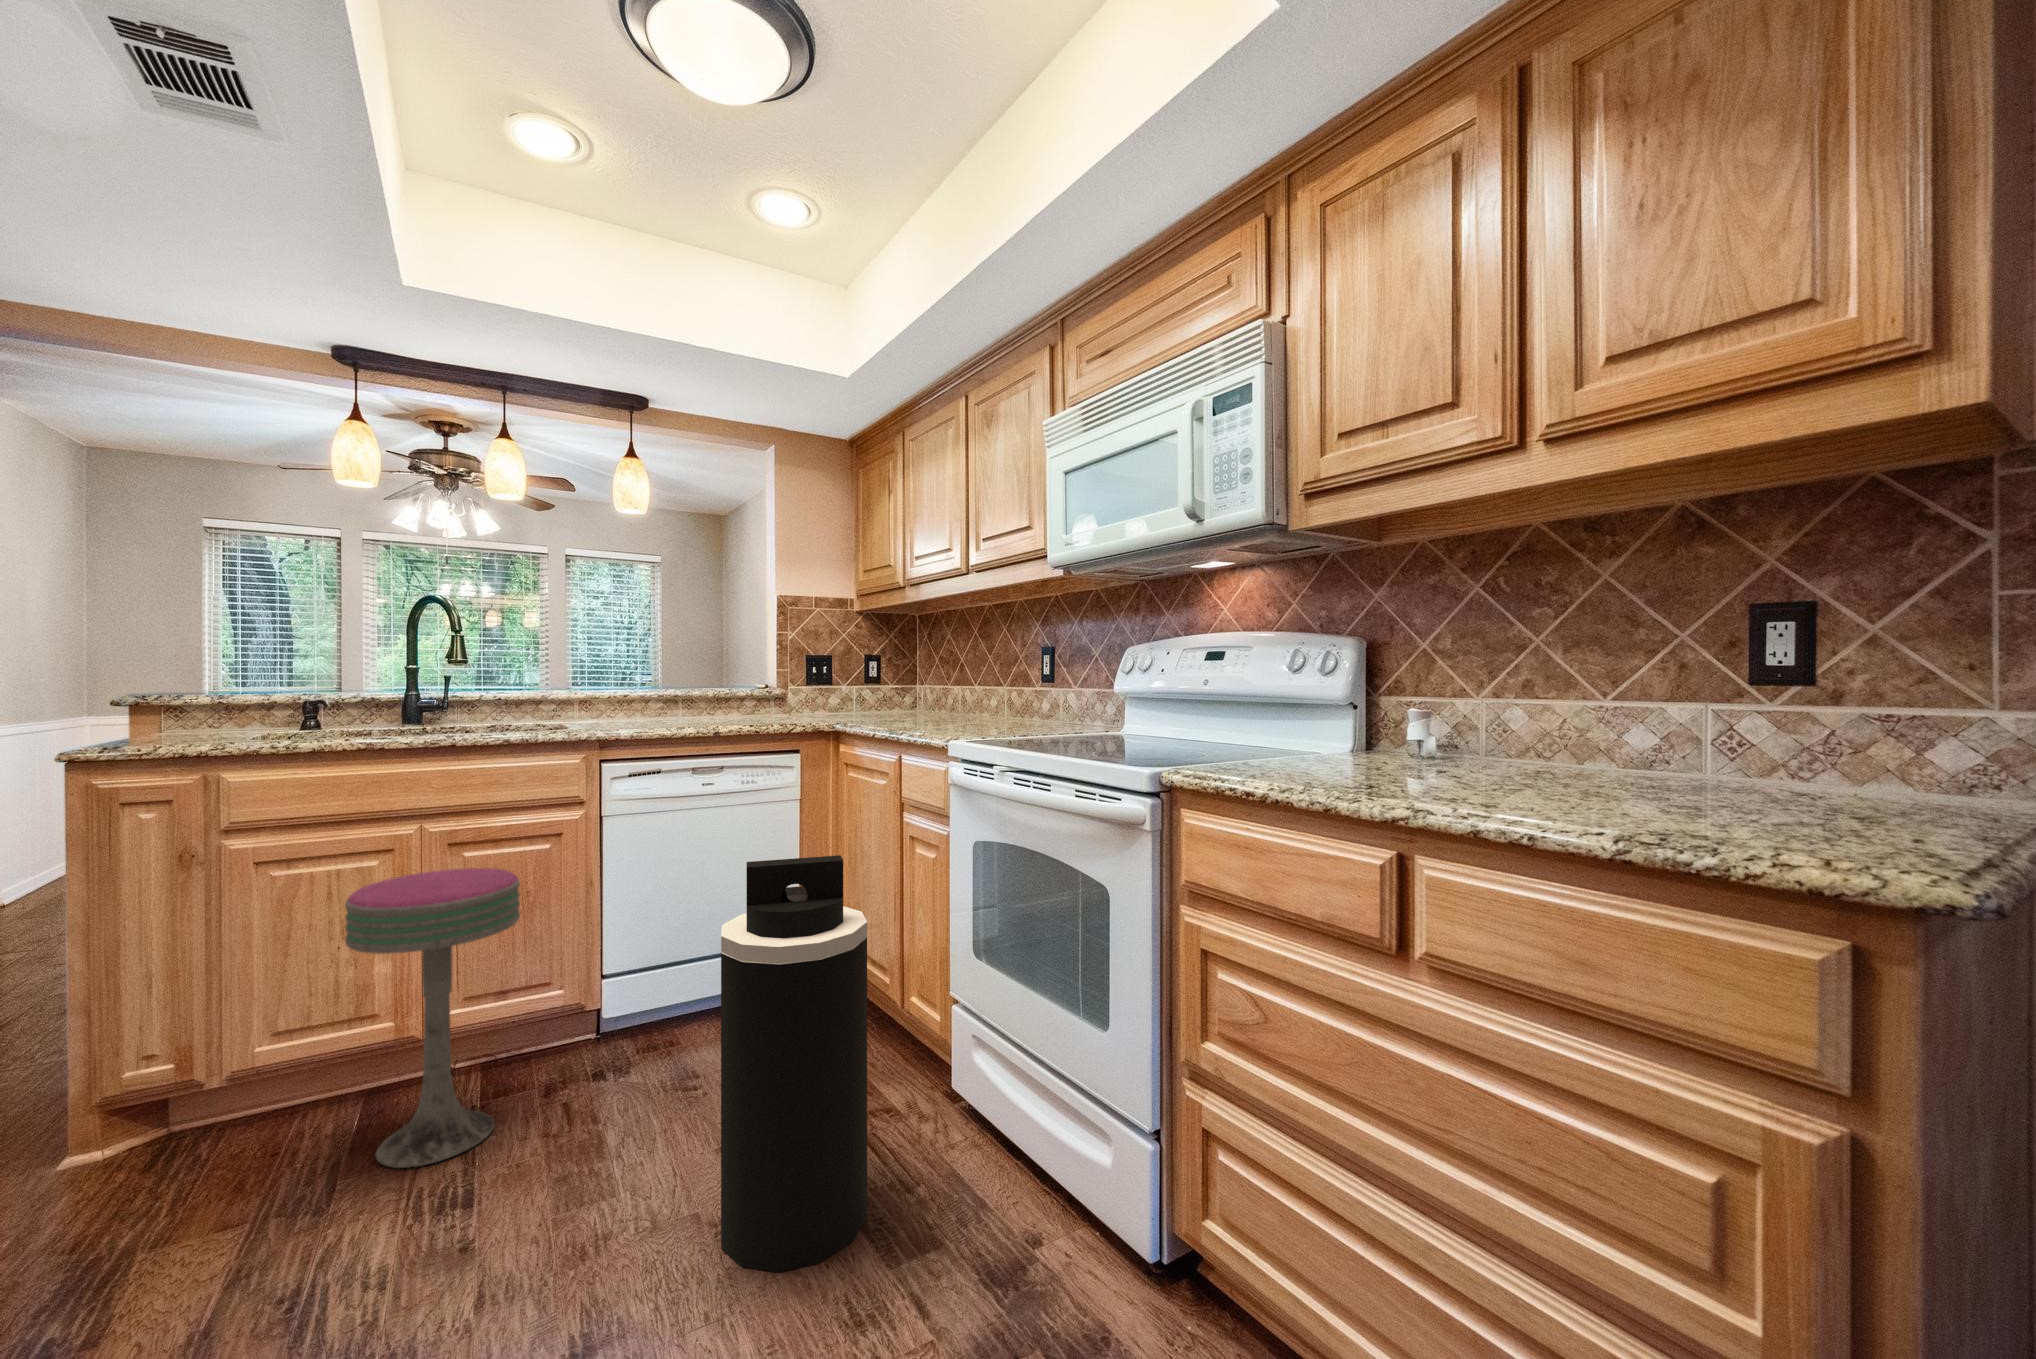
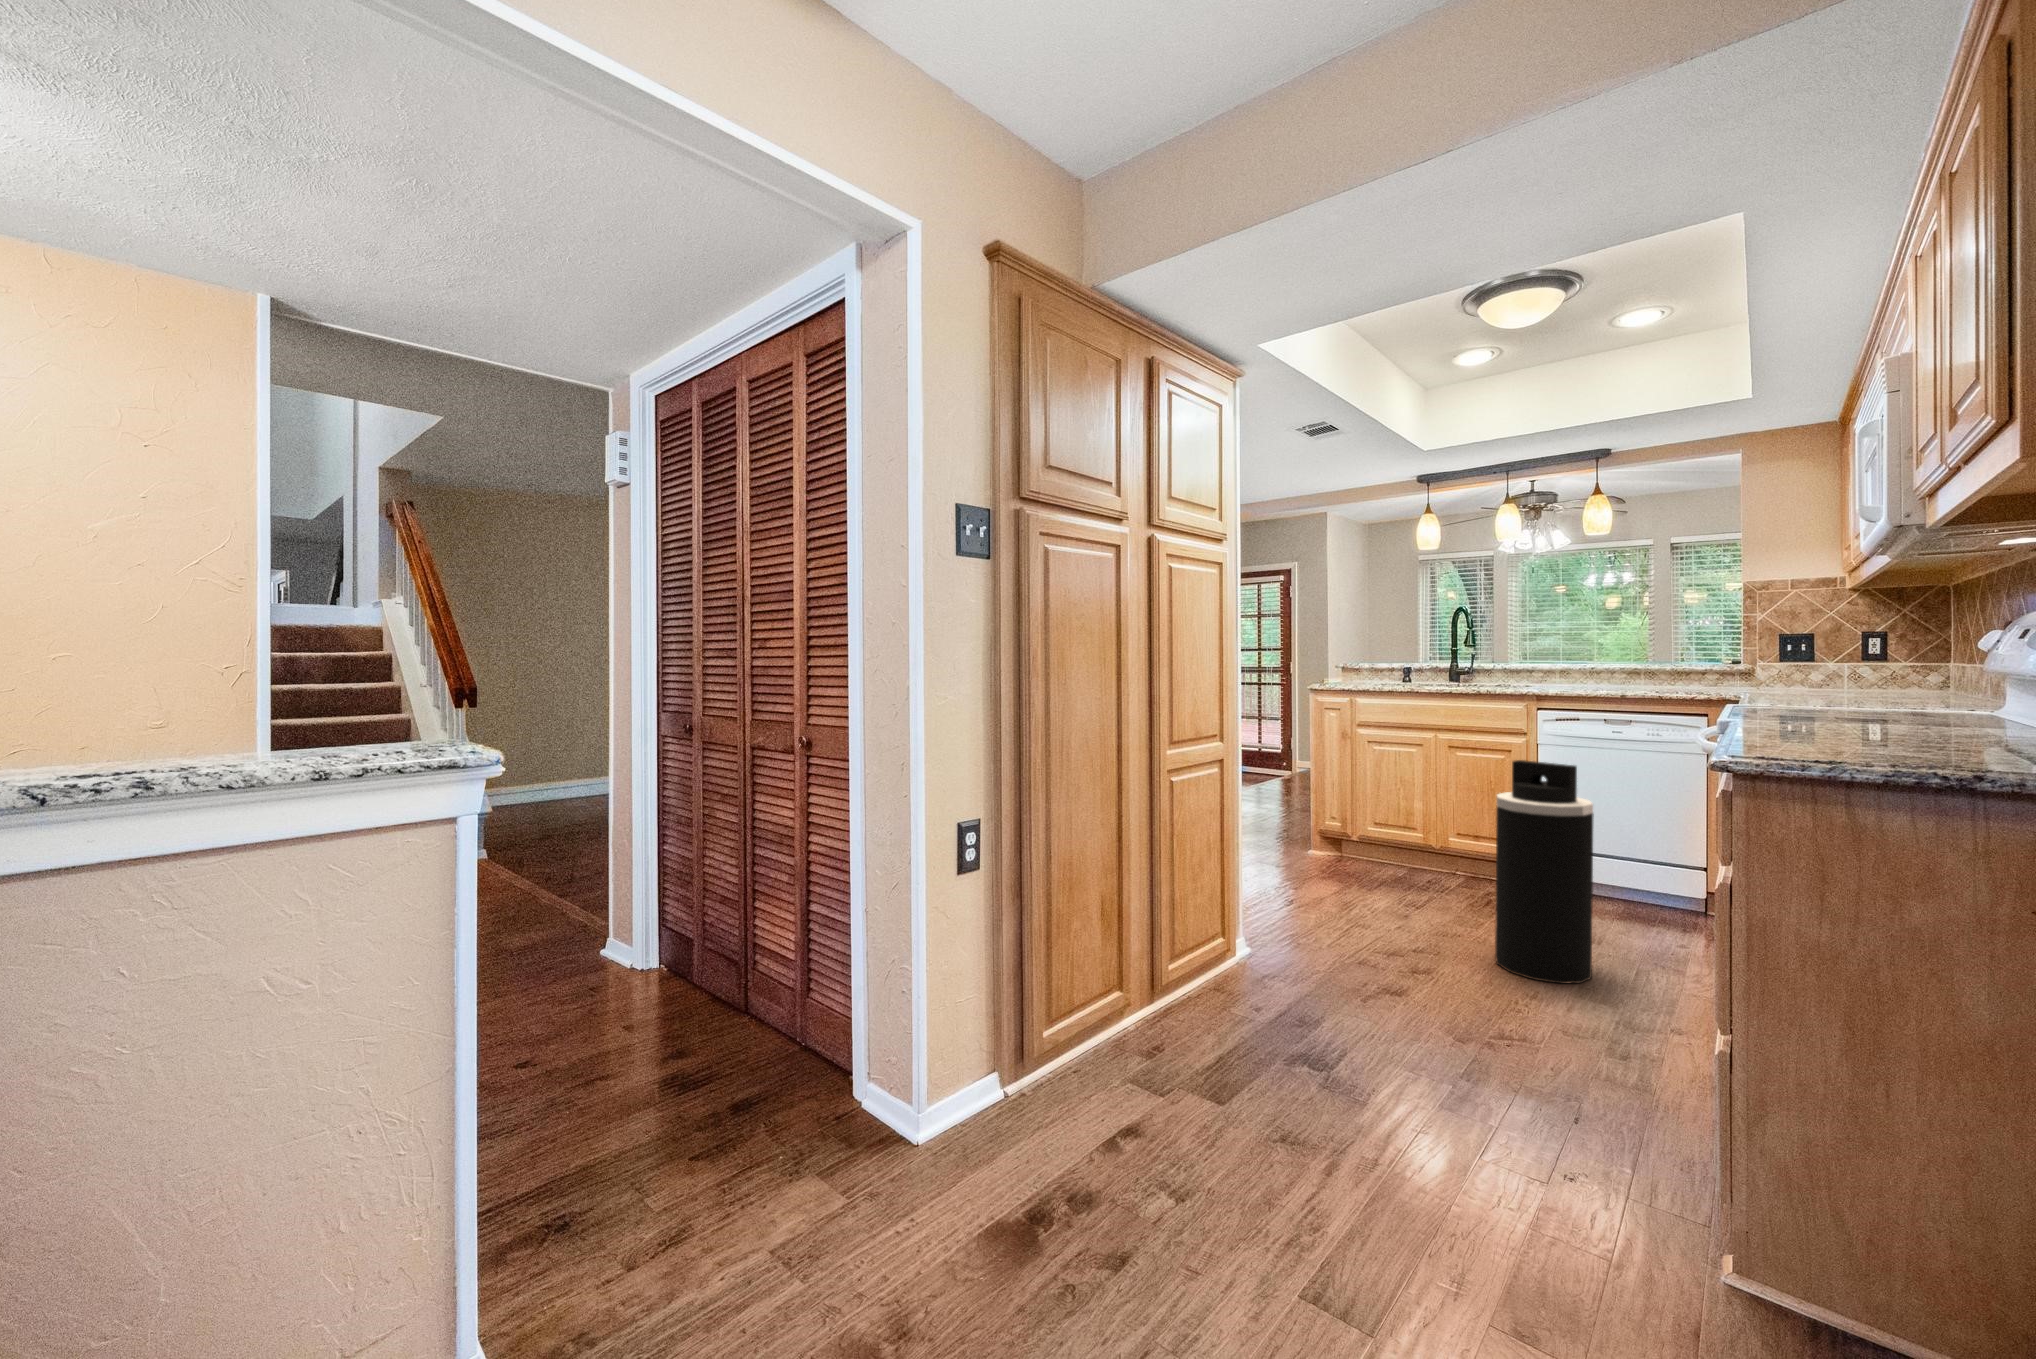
bar stool: present [345,868,520,1168] -> none [1384,755,1463,894]

